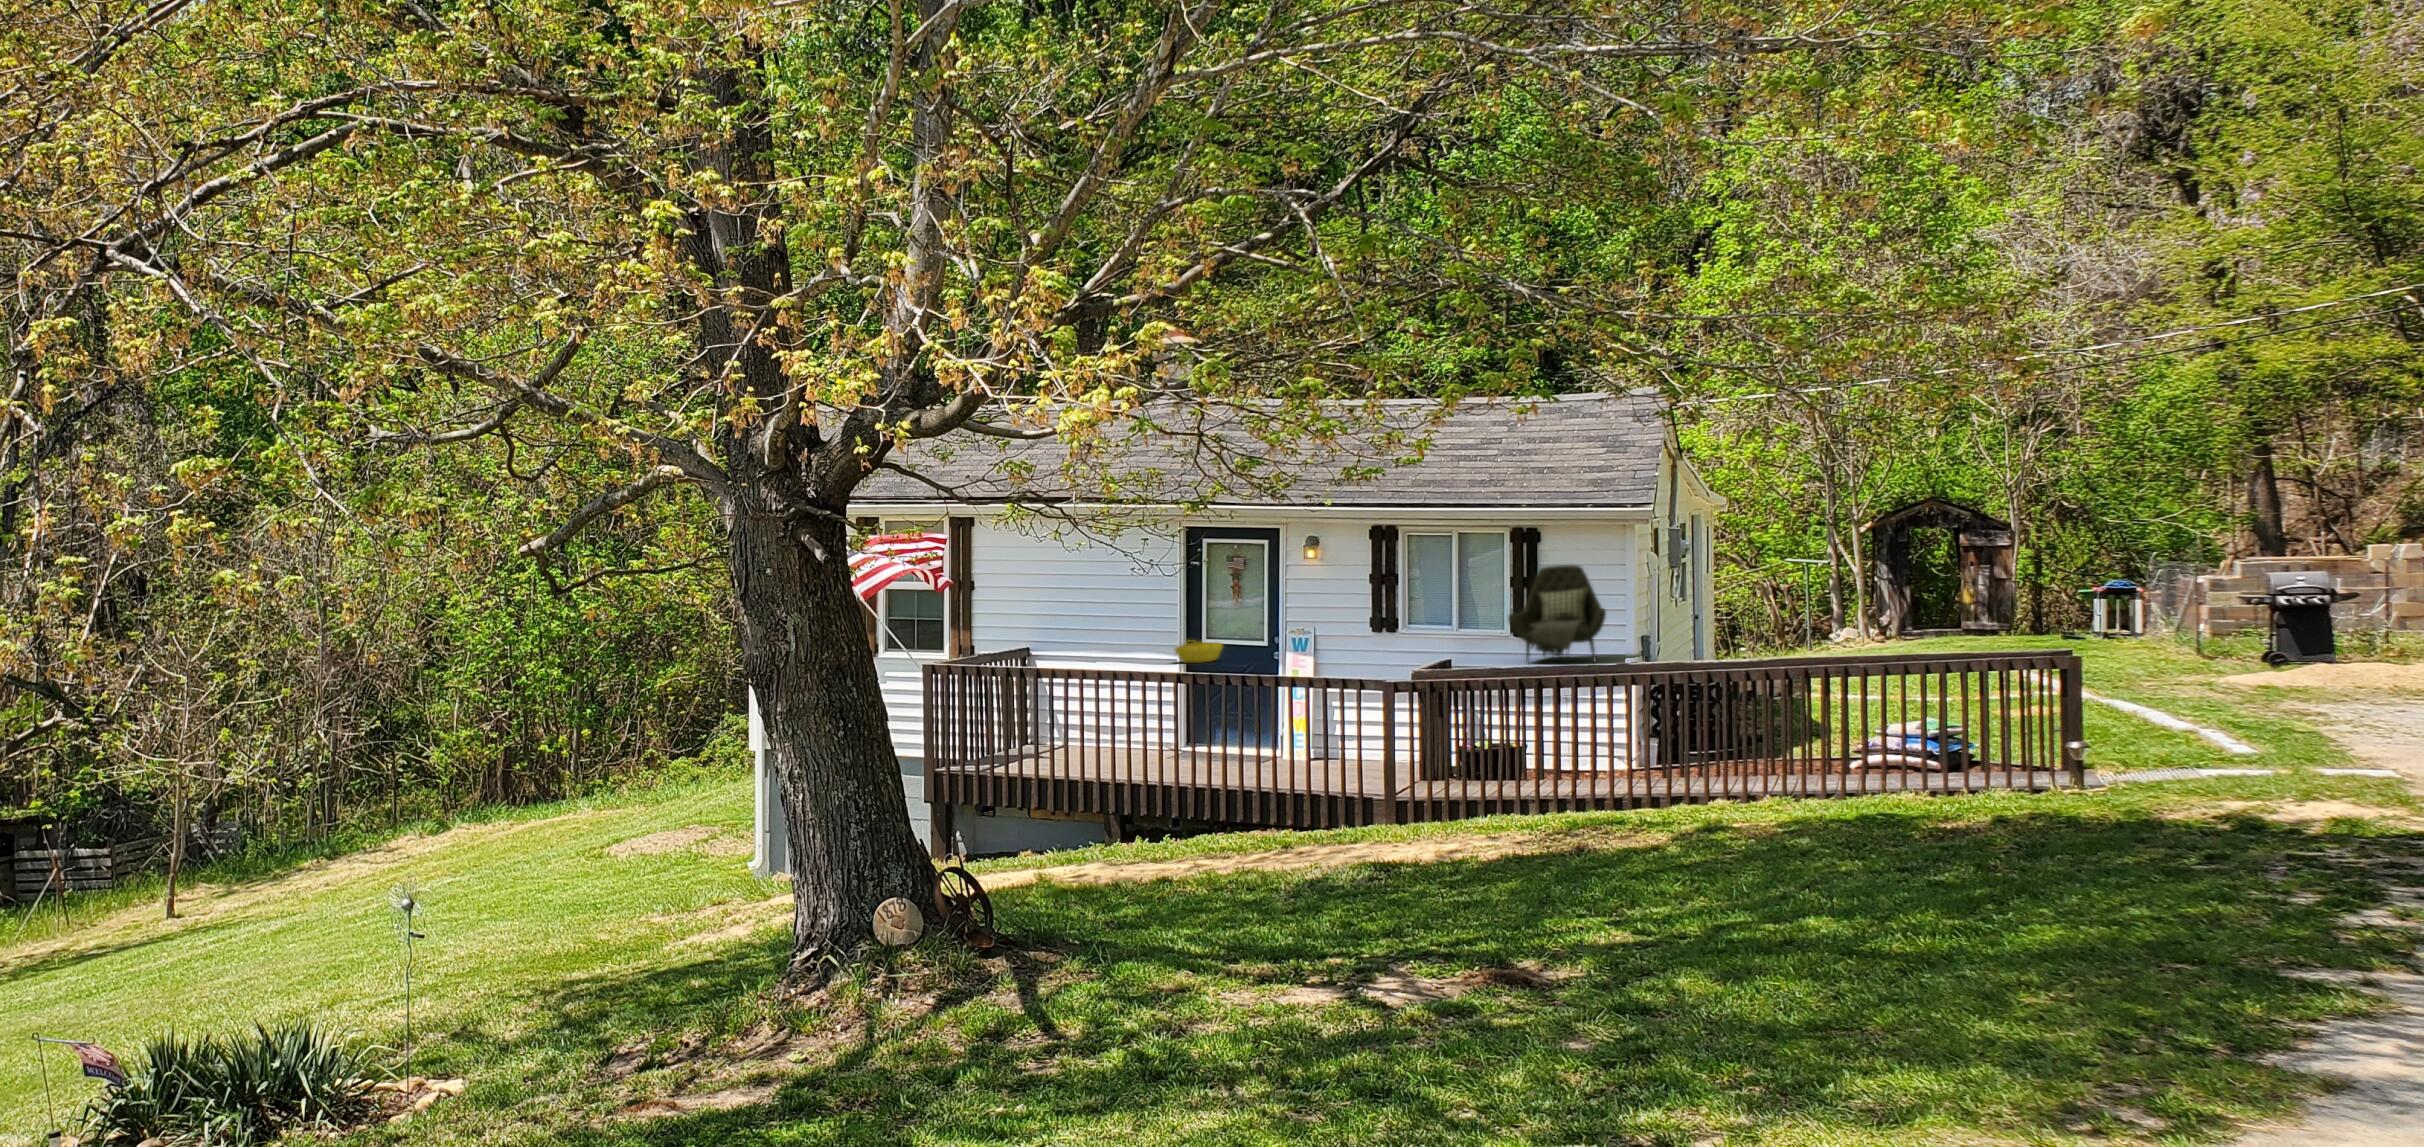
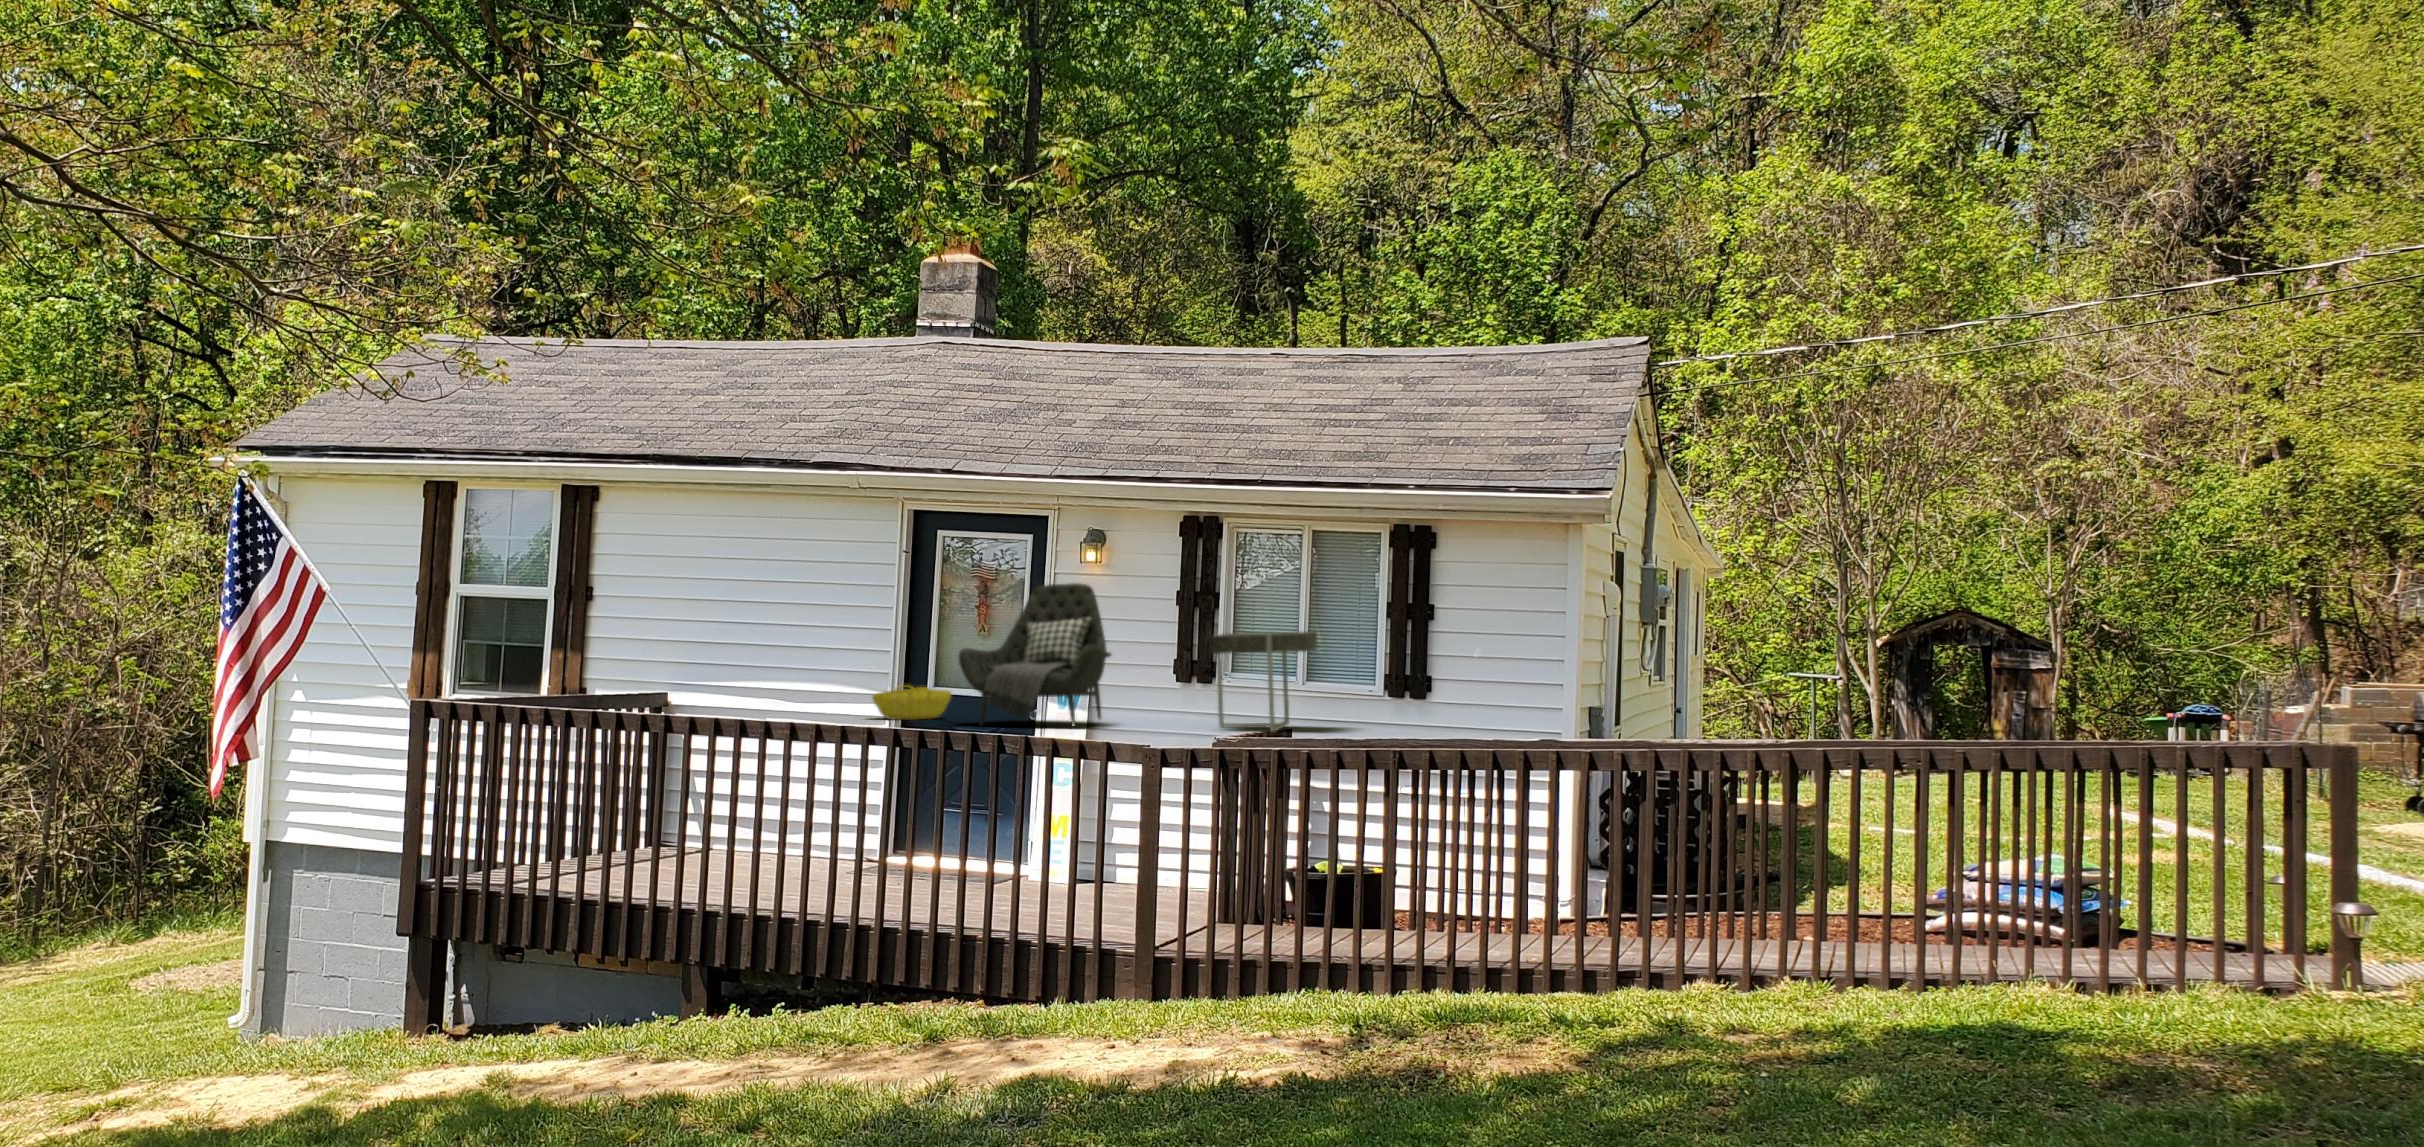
armchair: present [1508,565,1606,662] -> present [959,583,1111,726]
side table: none [1399,598,1464,664] -> present [1210,631,1318,732]

